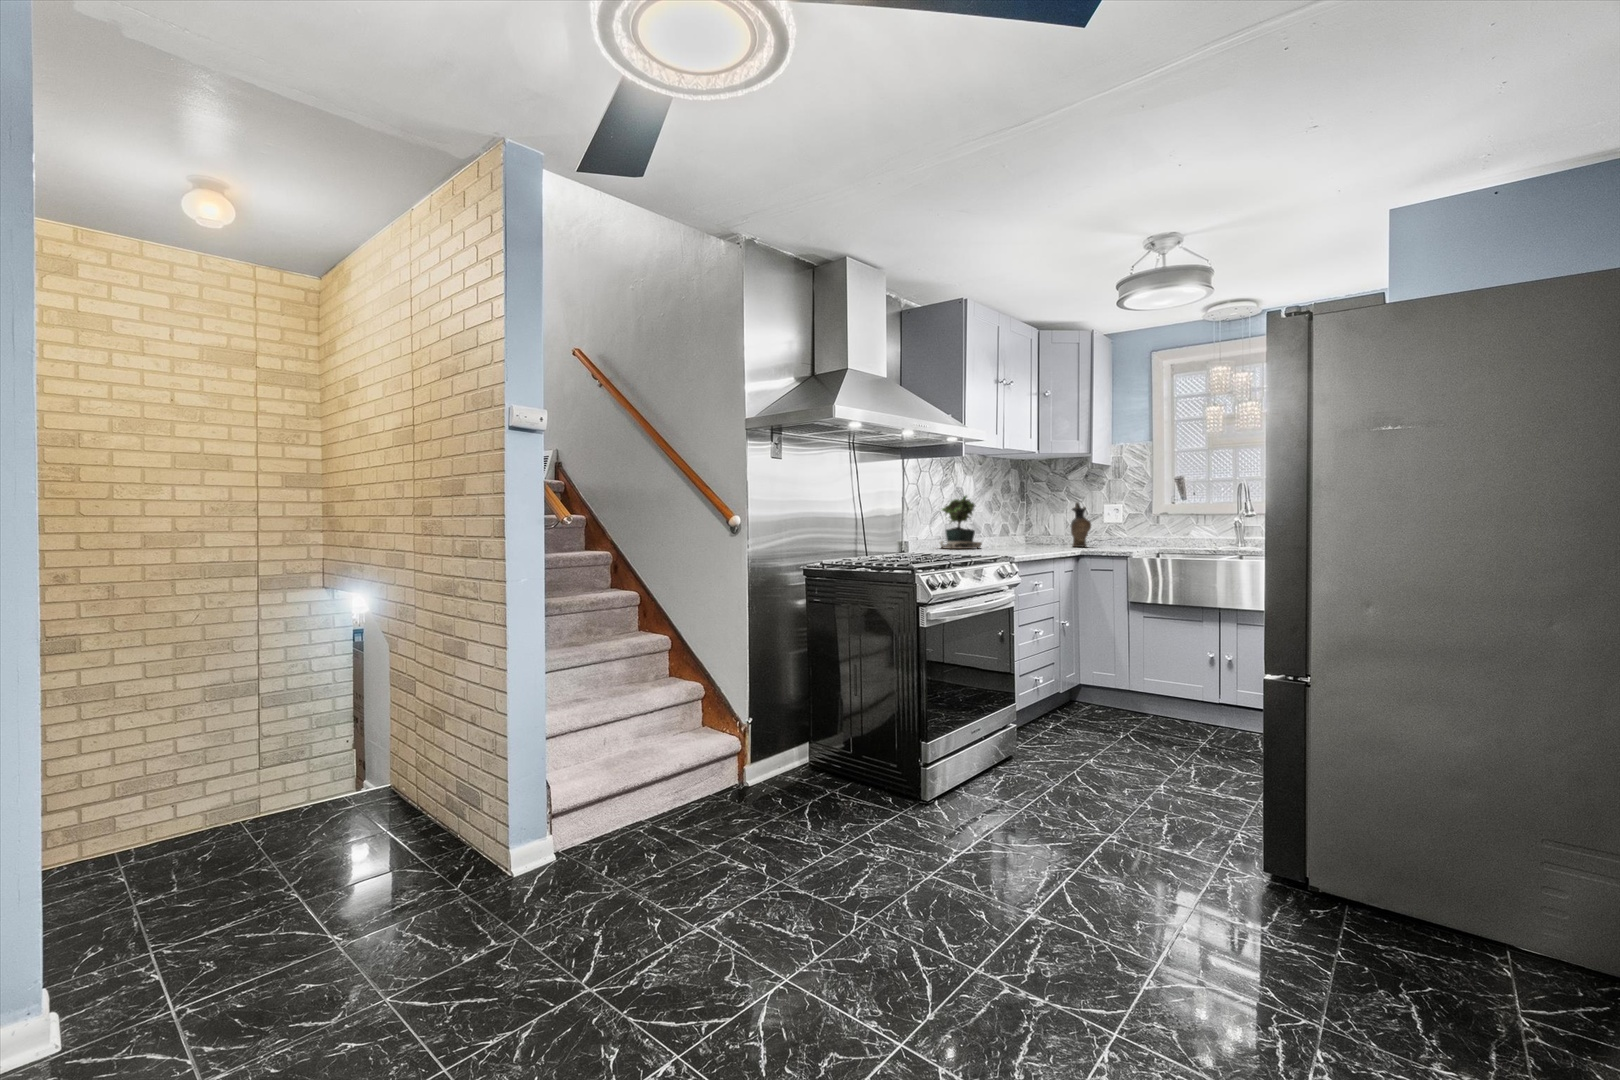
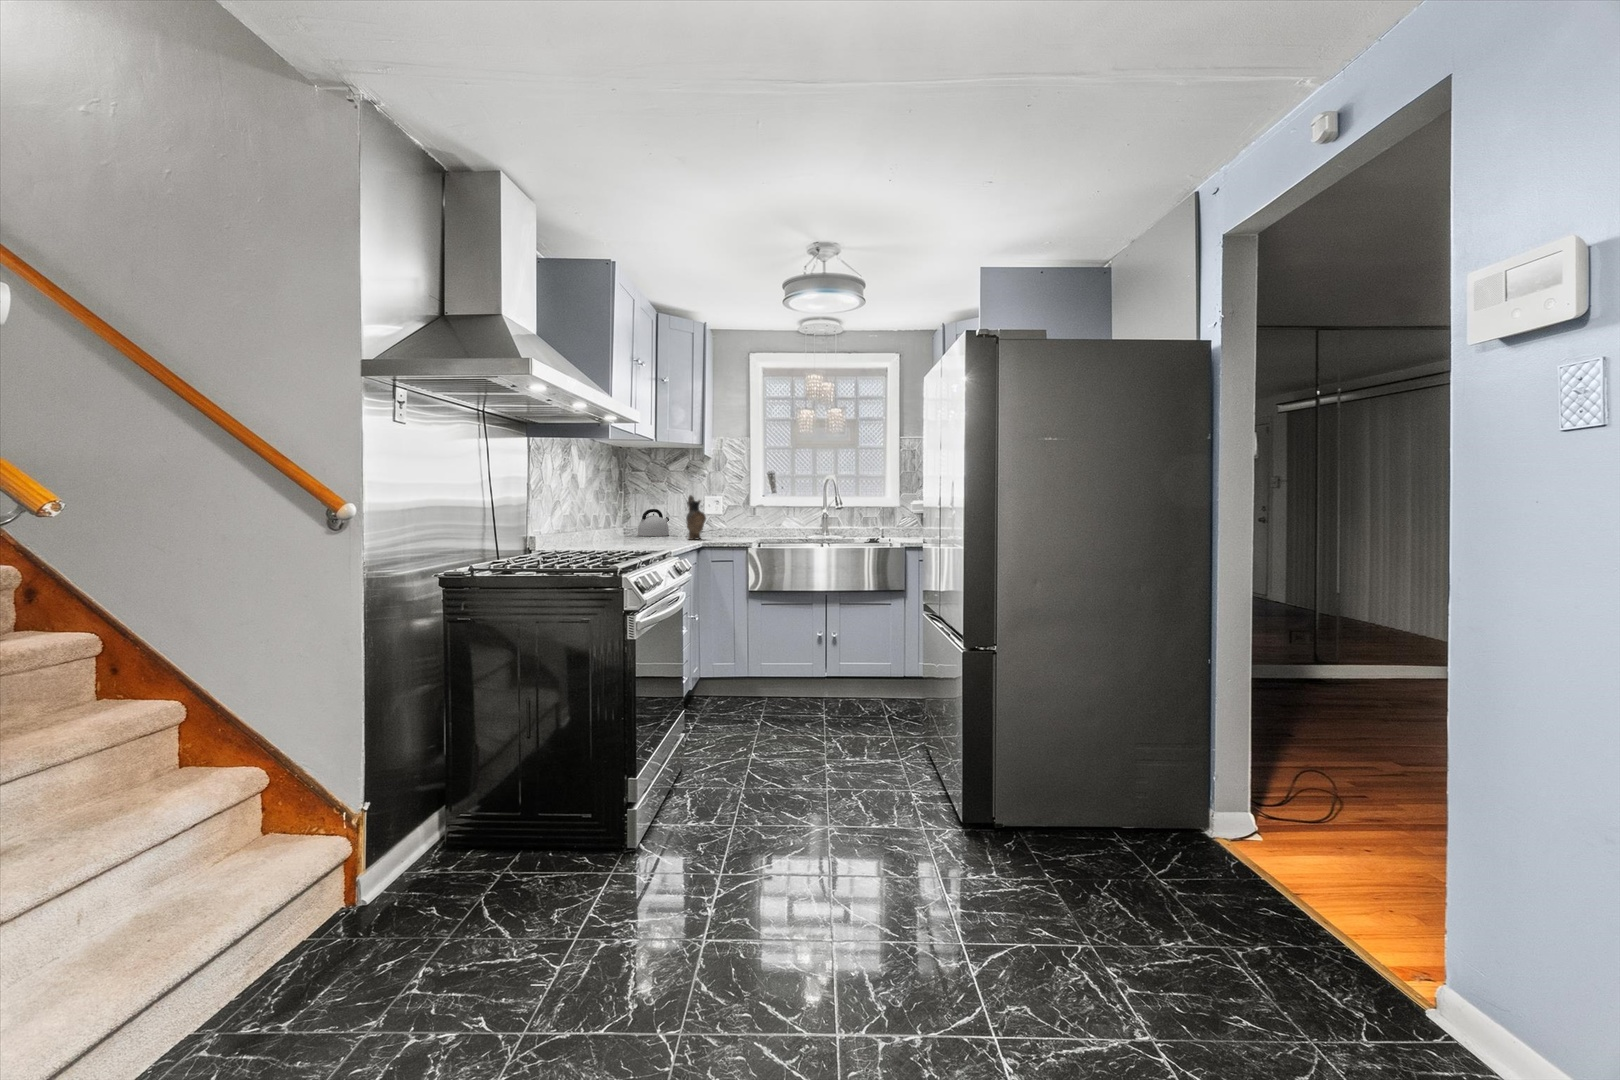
potted plant: present [940,496,982,549] -> none [550,484,606,545]
kettle: none [1034,516,1068,543] -> present [638,509,669,536]

